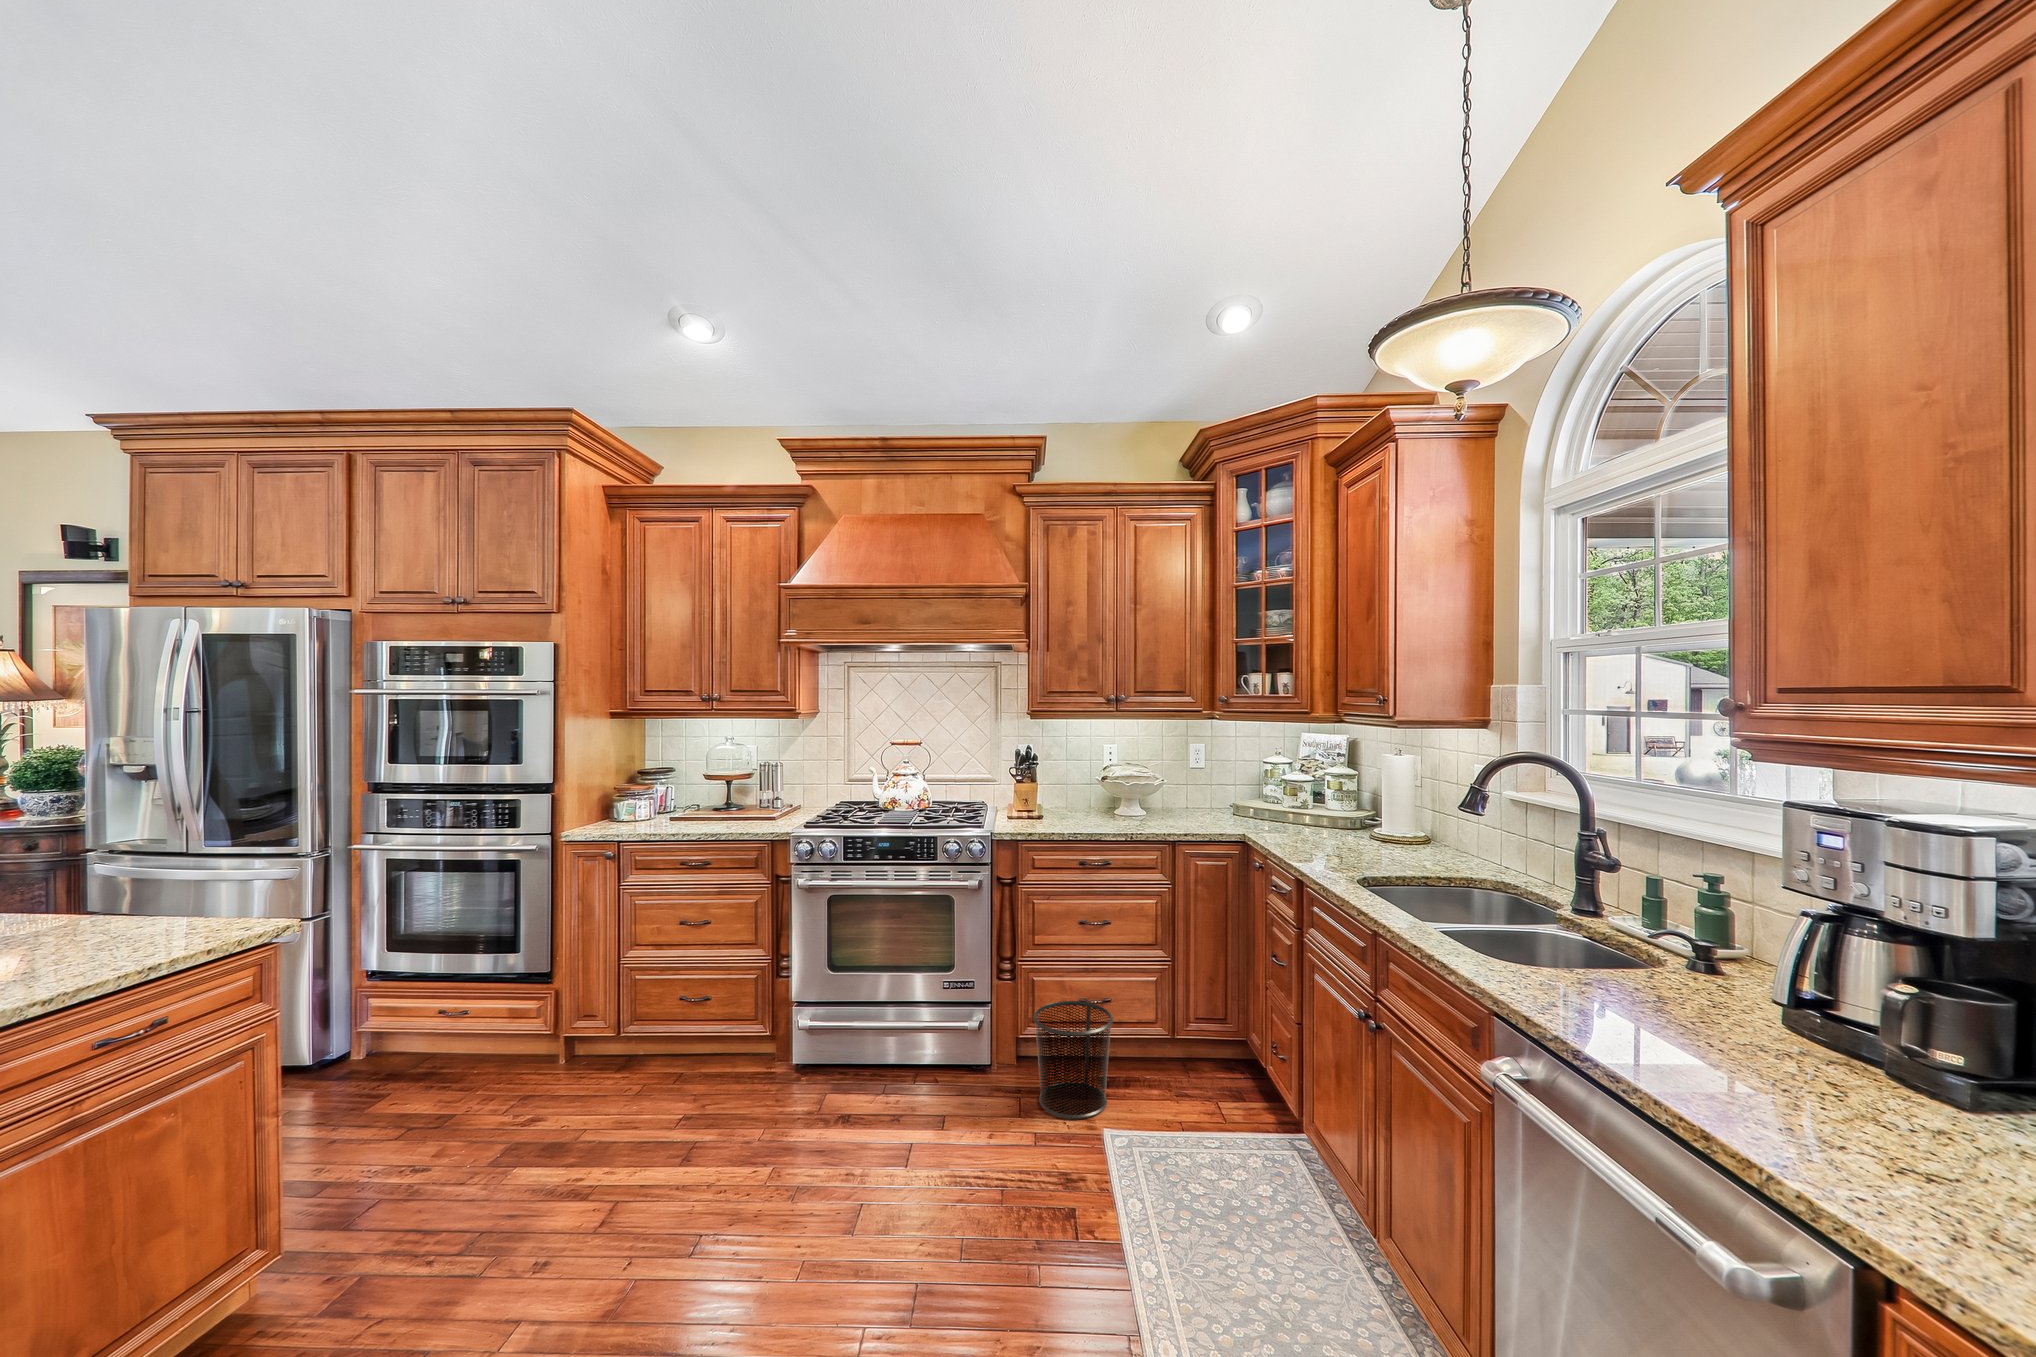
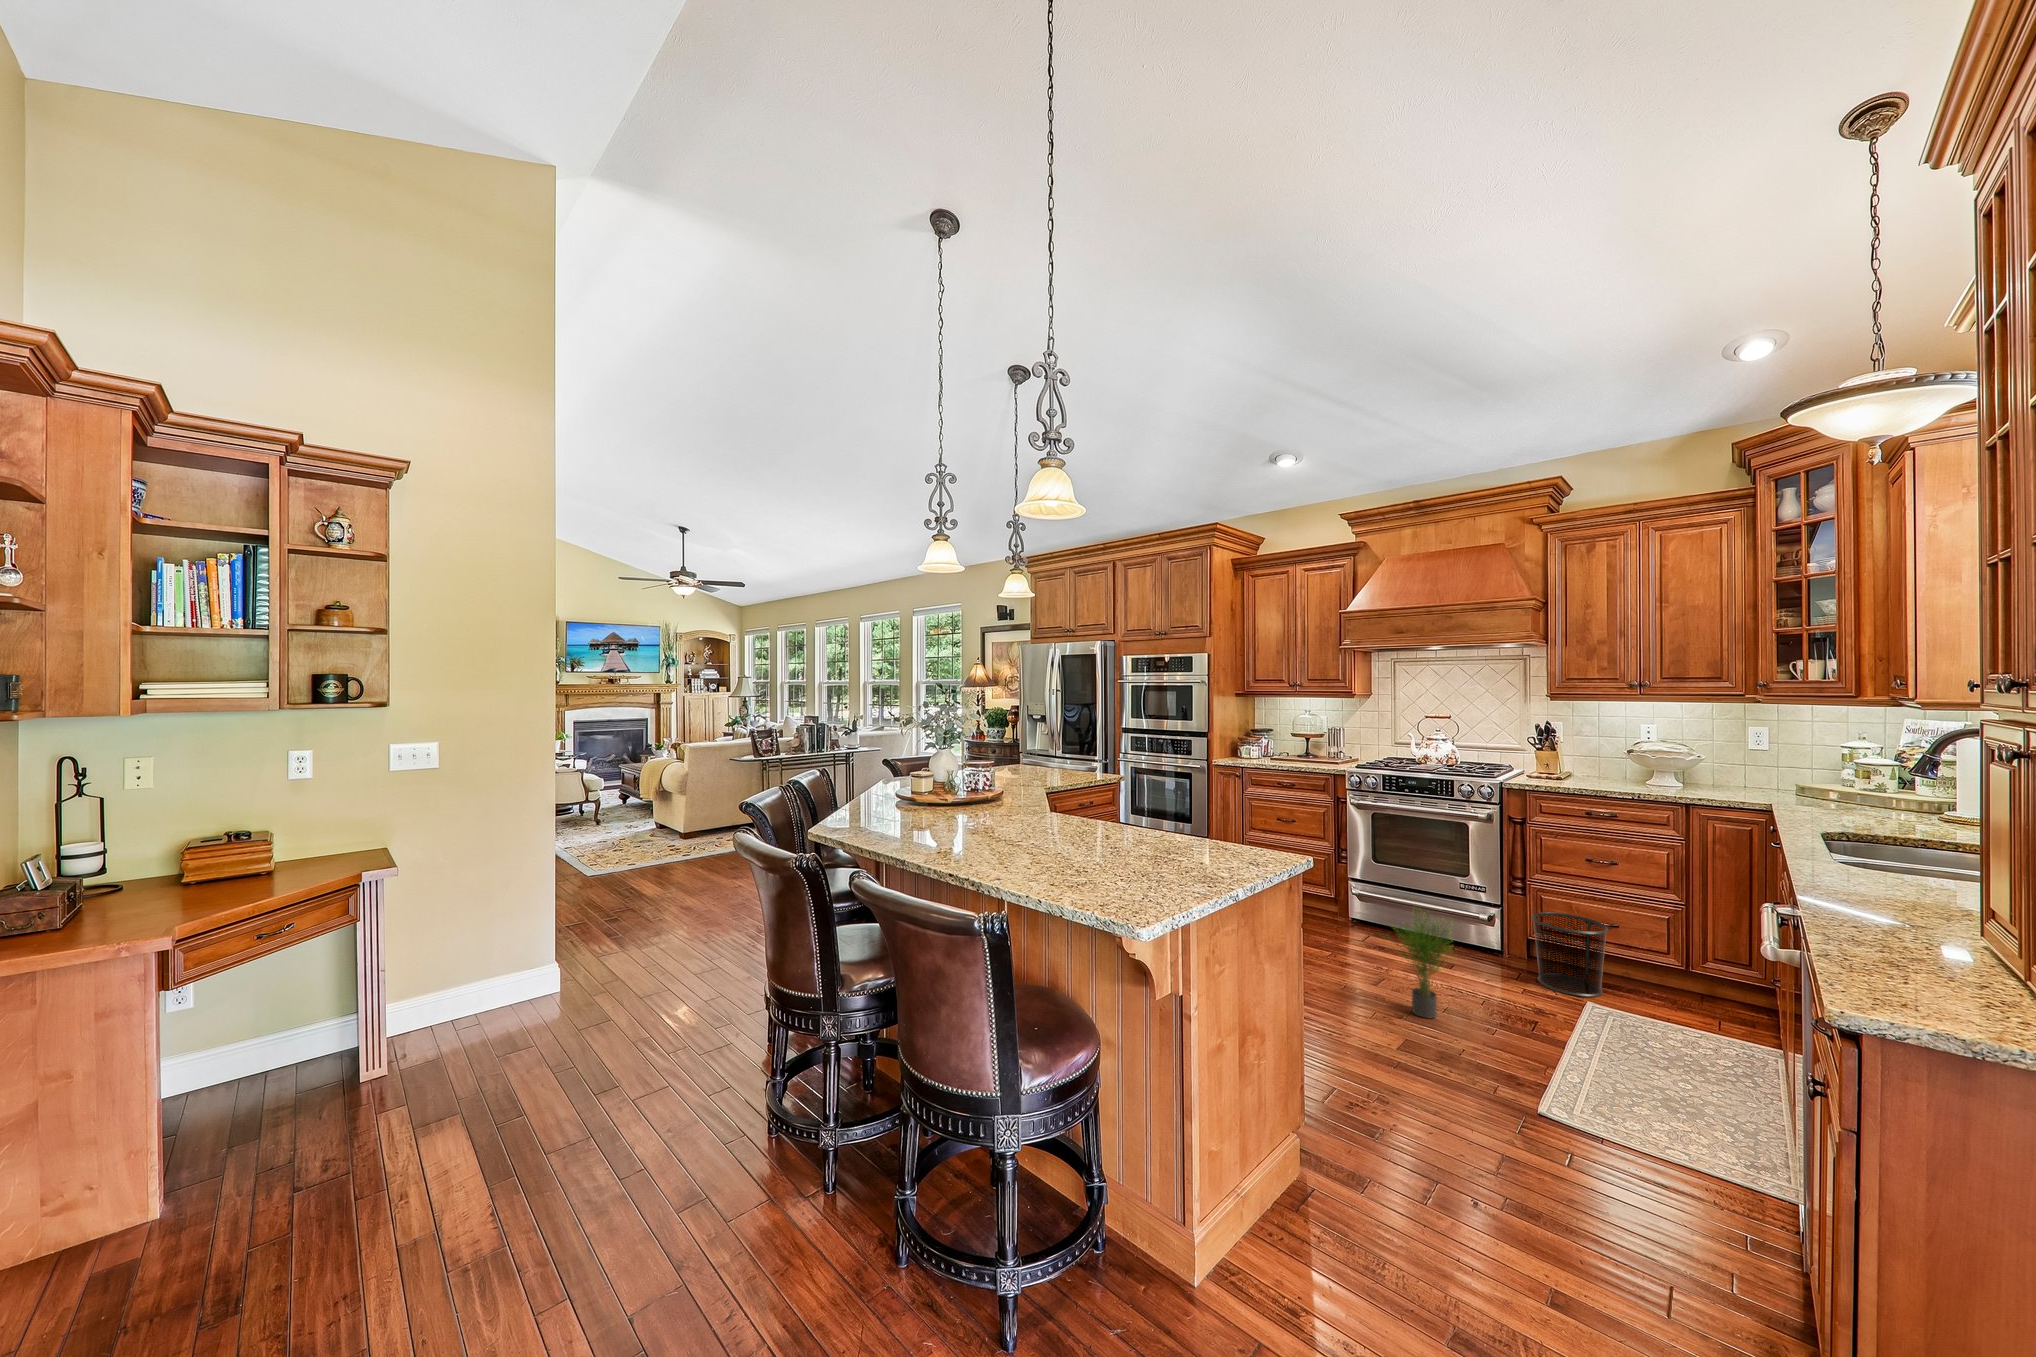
potted plant: none [853,1069,986,1269] -> present [1389,913,1450,1018]

